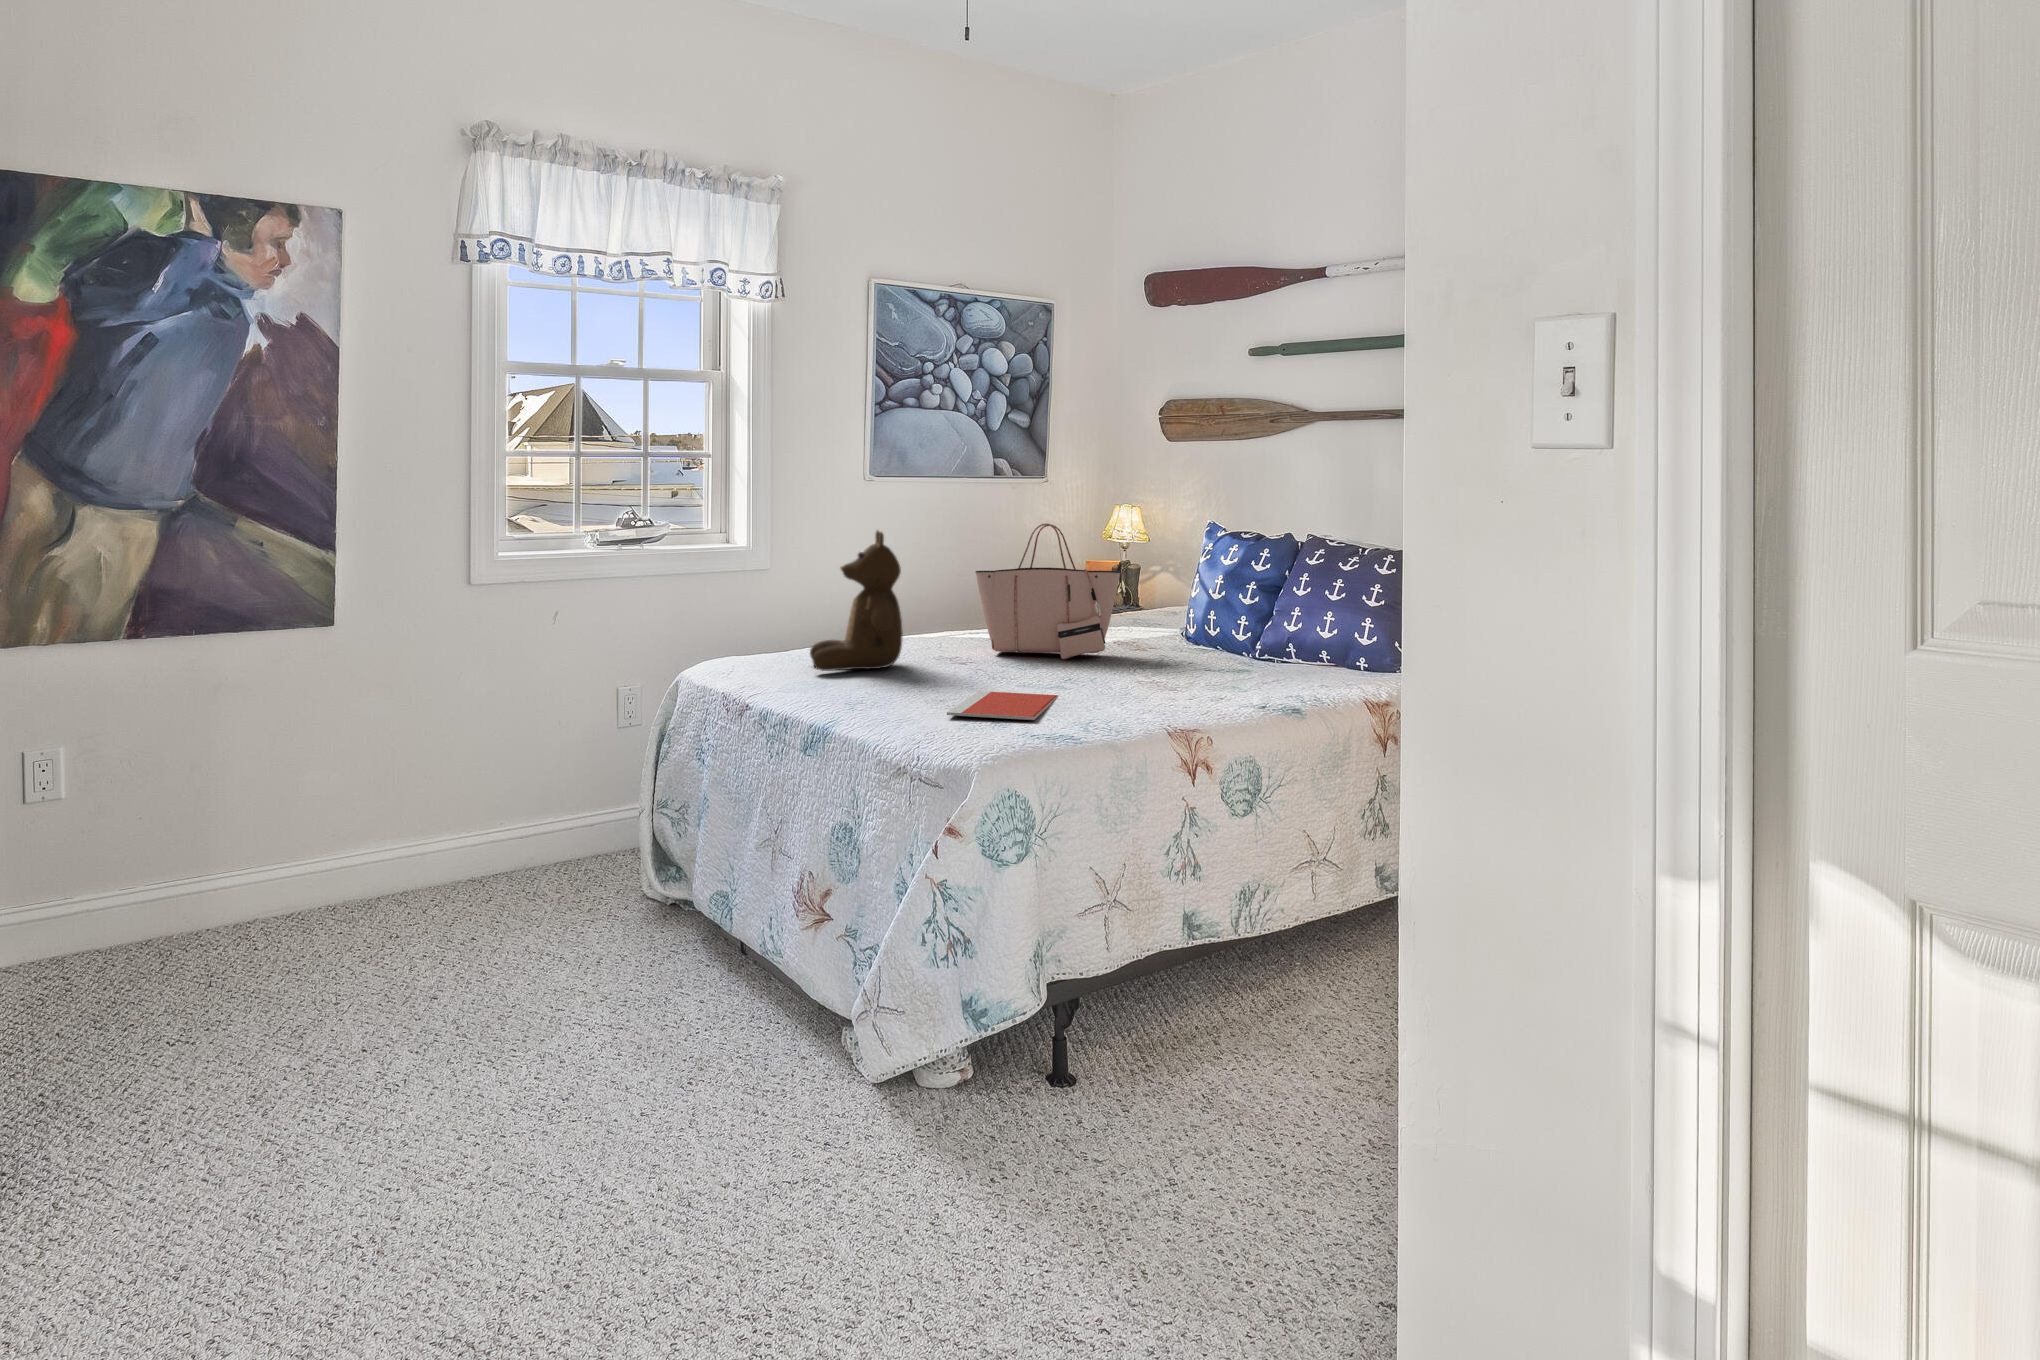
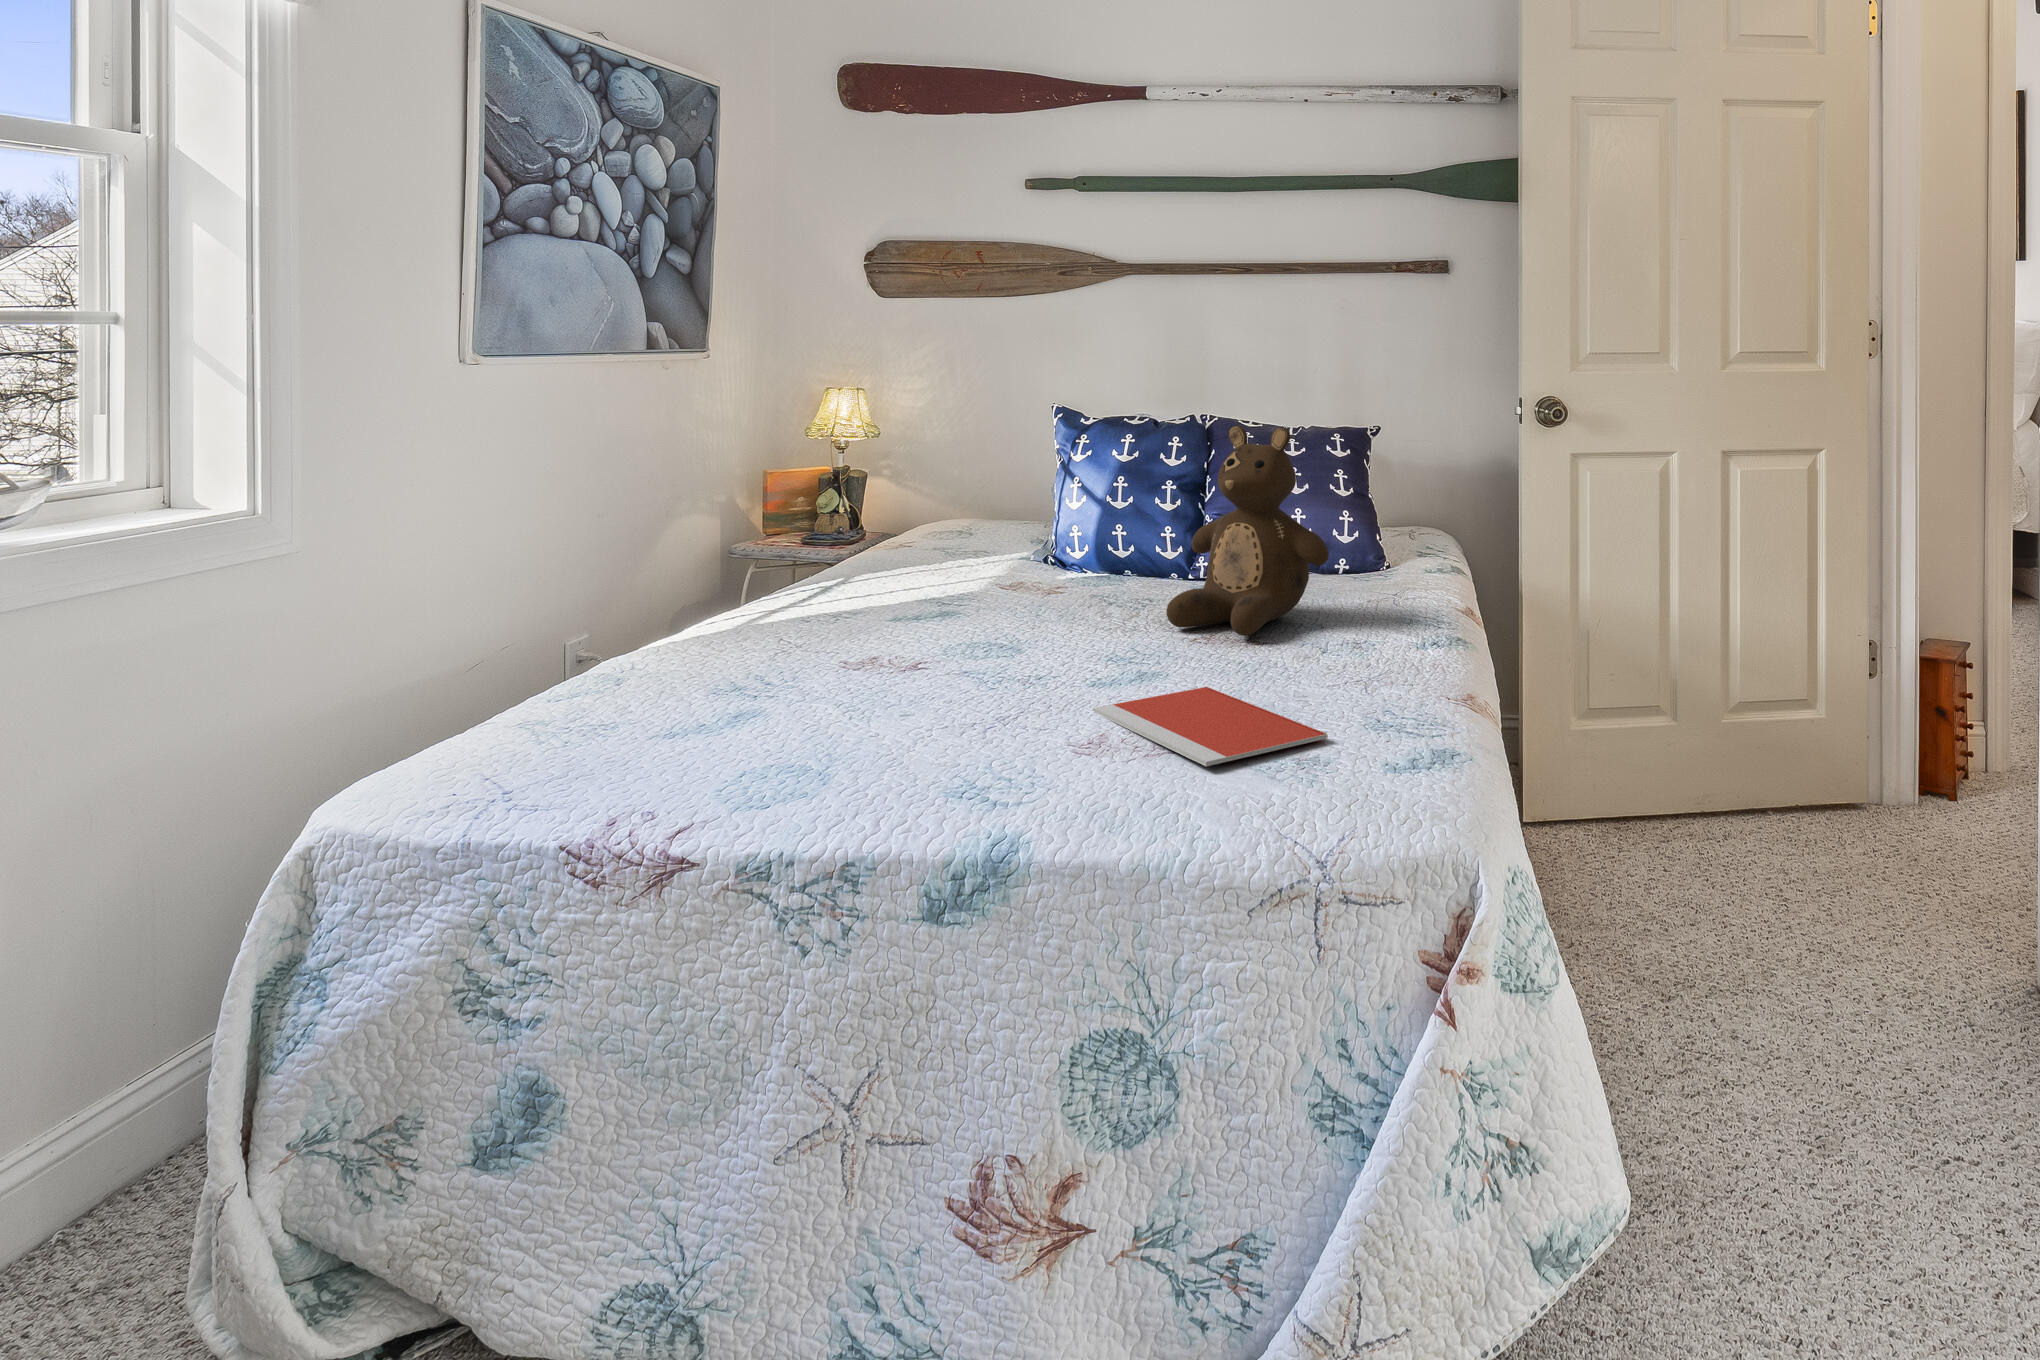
tote bag: present [975,523,1121,659] -> none [855,423,1089,632]
teddy bear: present [810,531,902,671] -> present [1166,426,1329,636]

